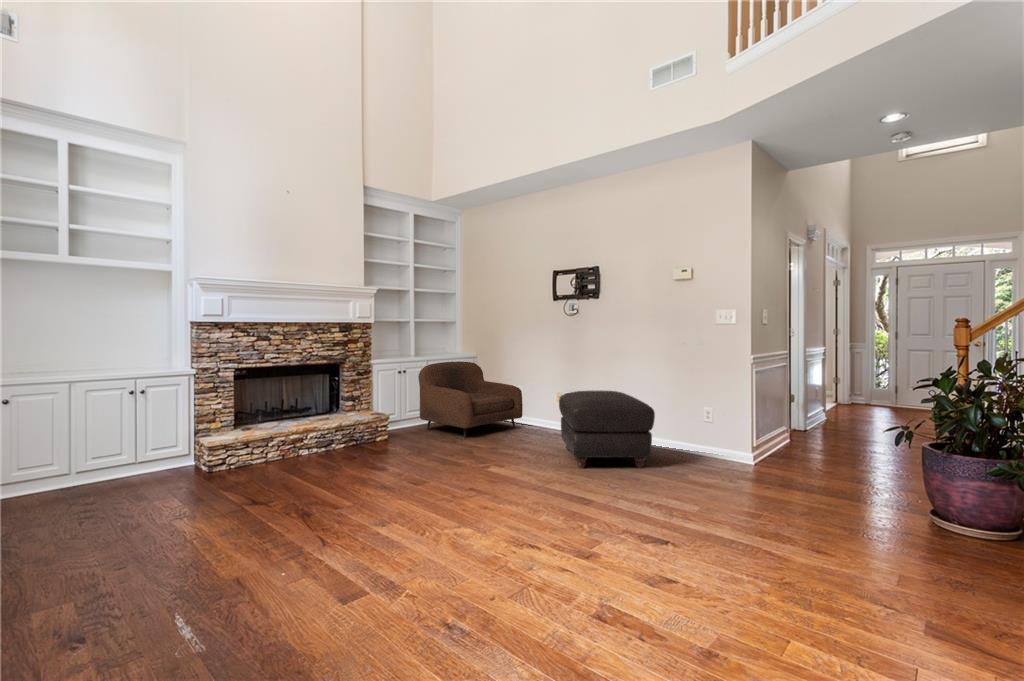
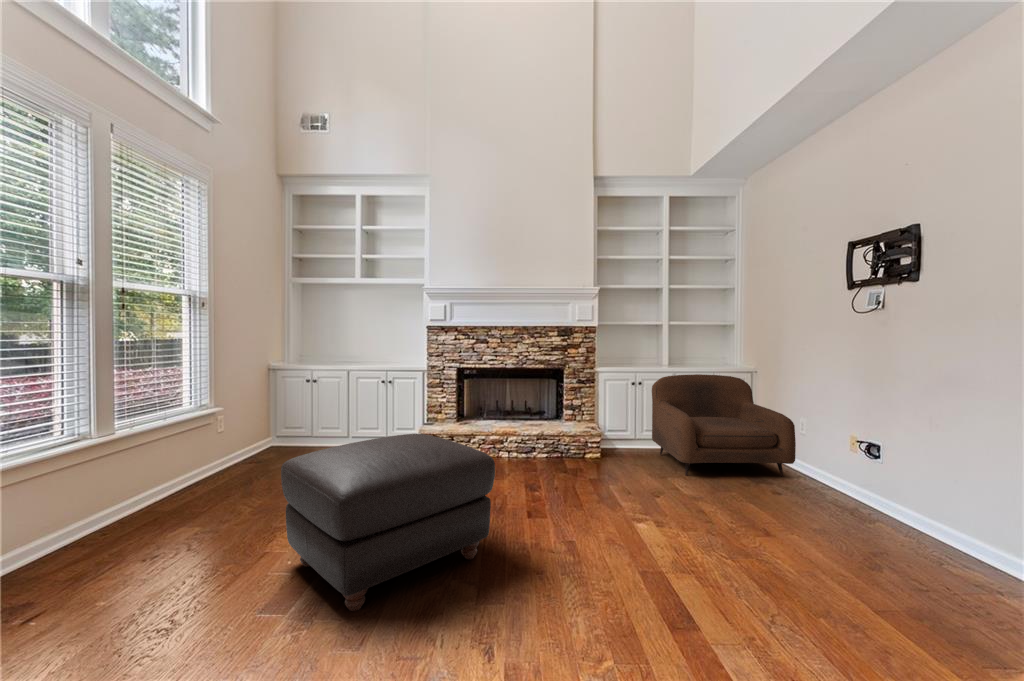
ottoman: present [559,391,655,468] -> present [281,434,495,611]

